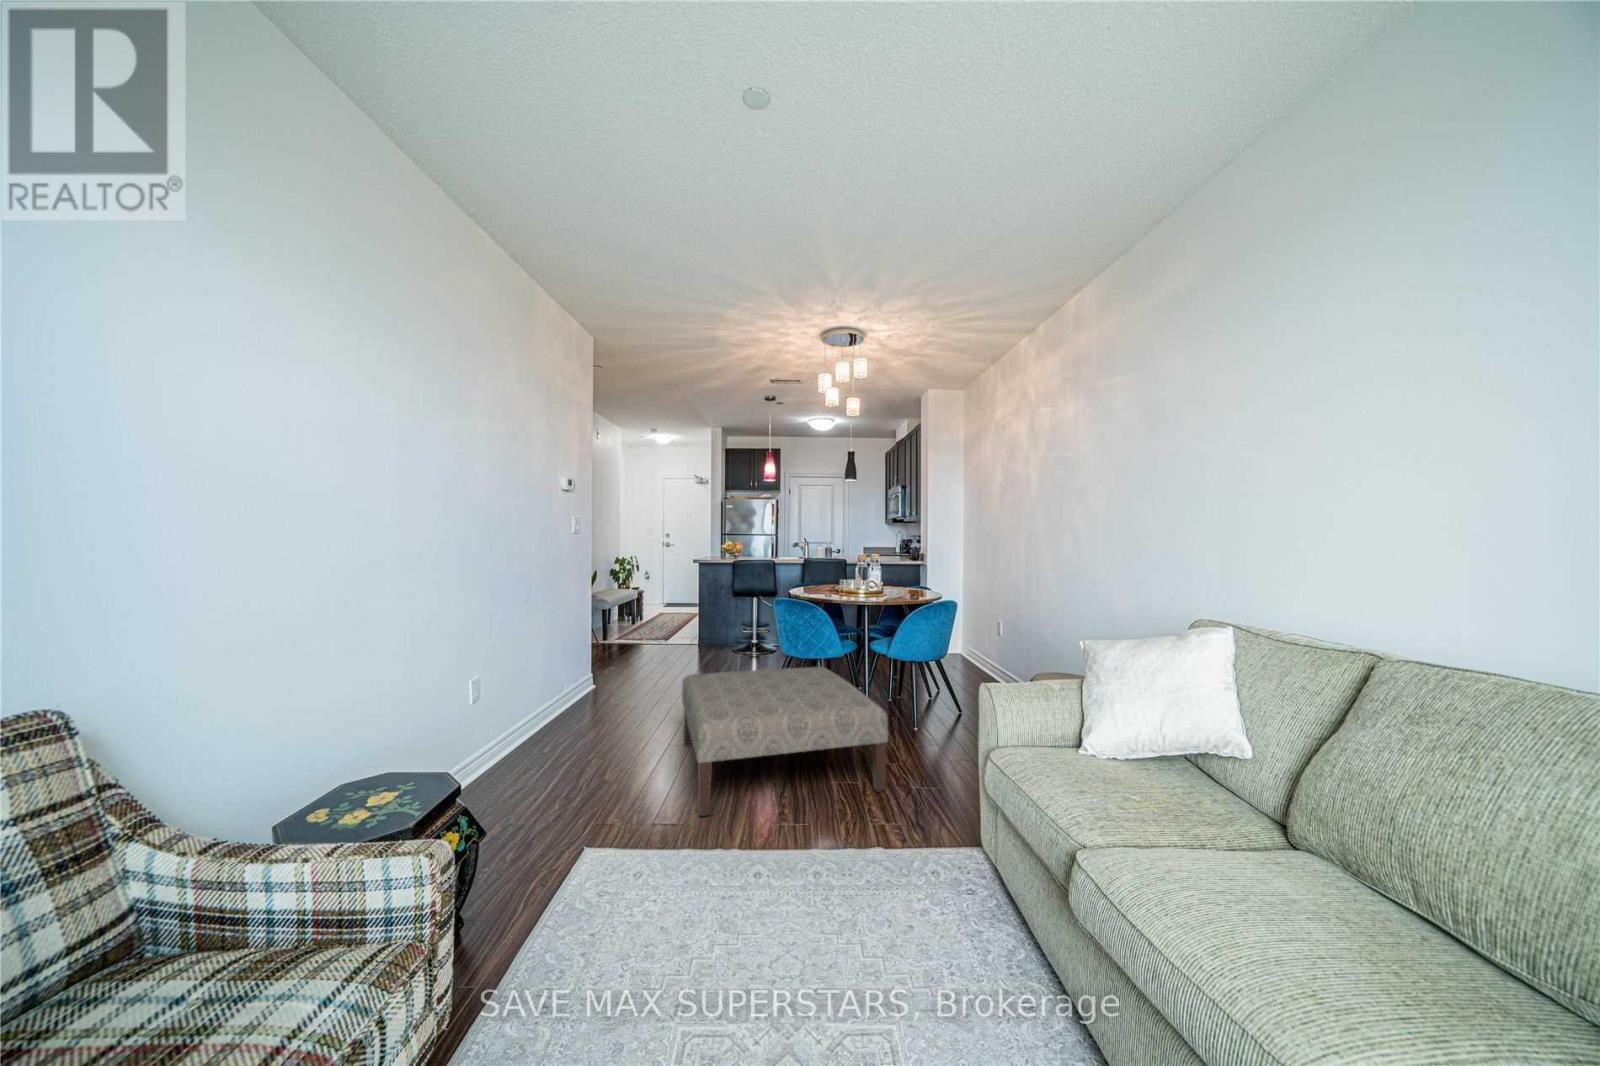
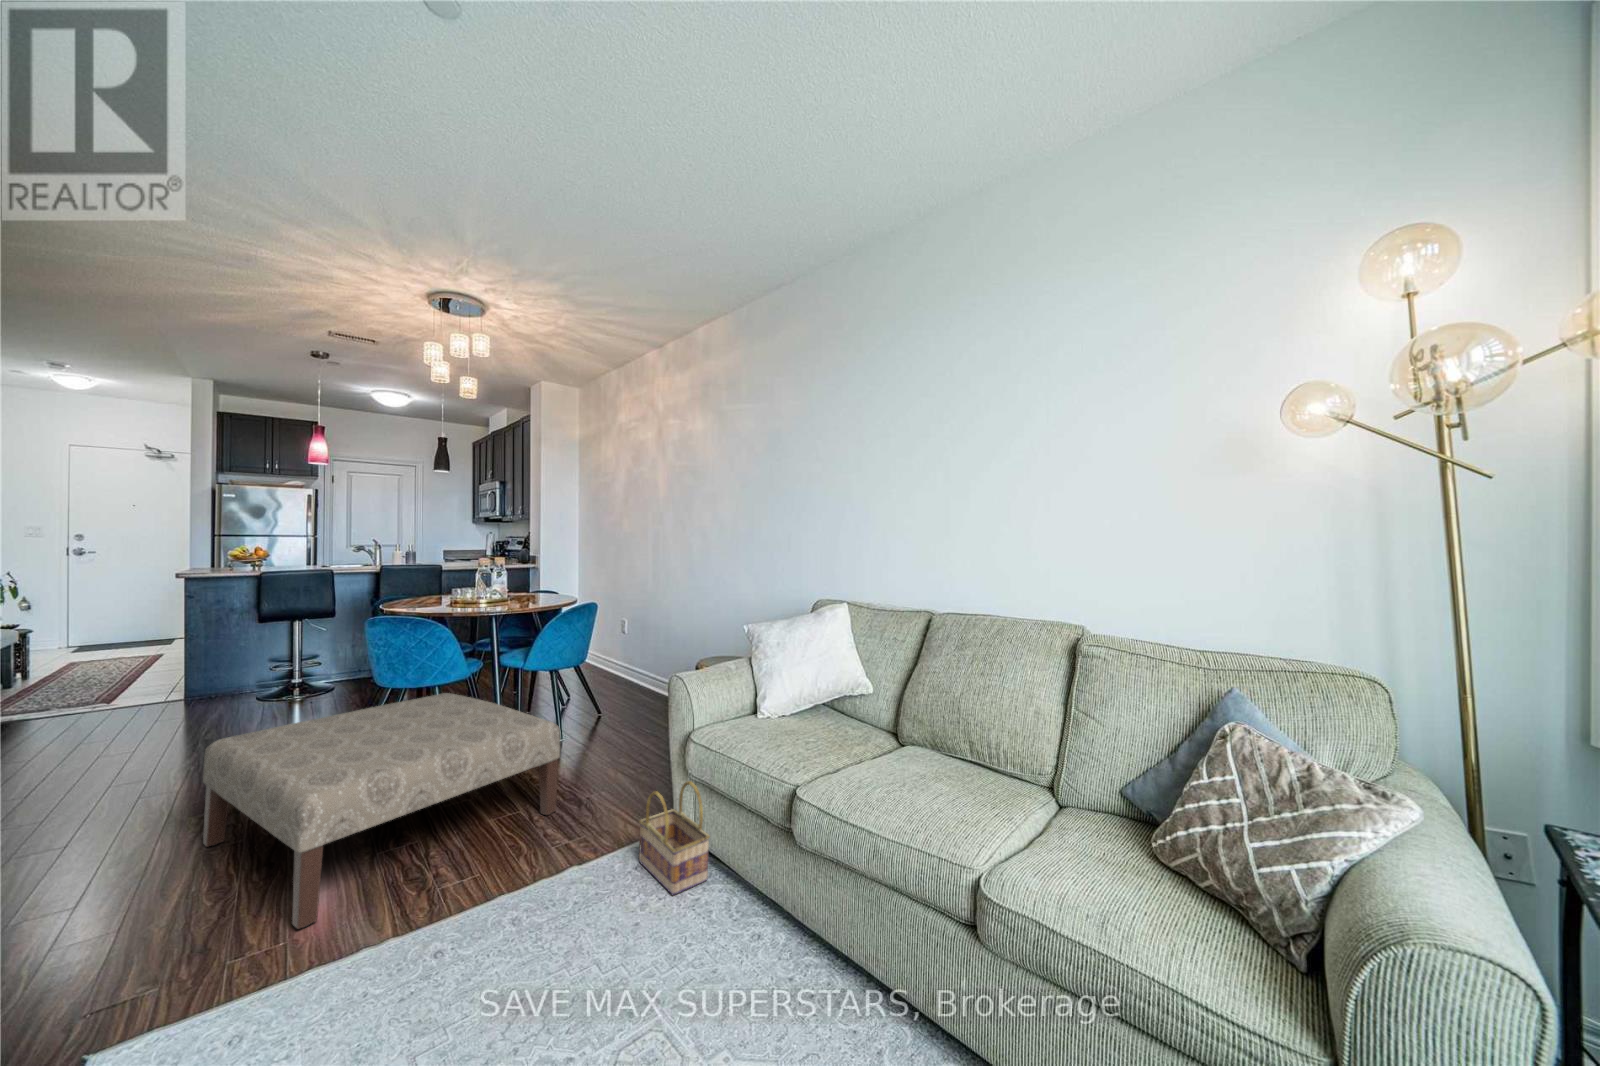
basket: none [936,800,1001,918] -> present [639,781,710,895]

